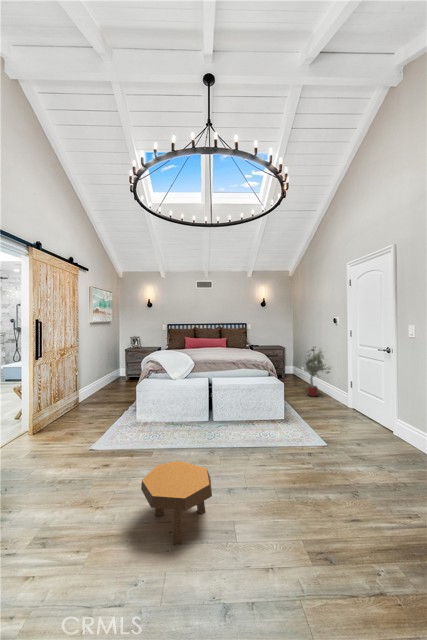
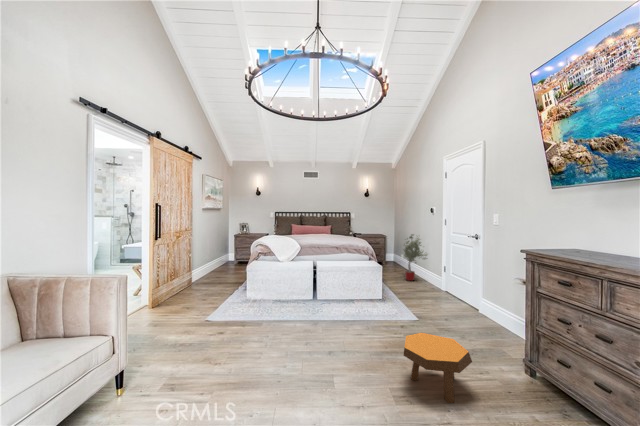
footstool: present [141,461,212,545] -> present [404,333,472,403]

